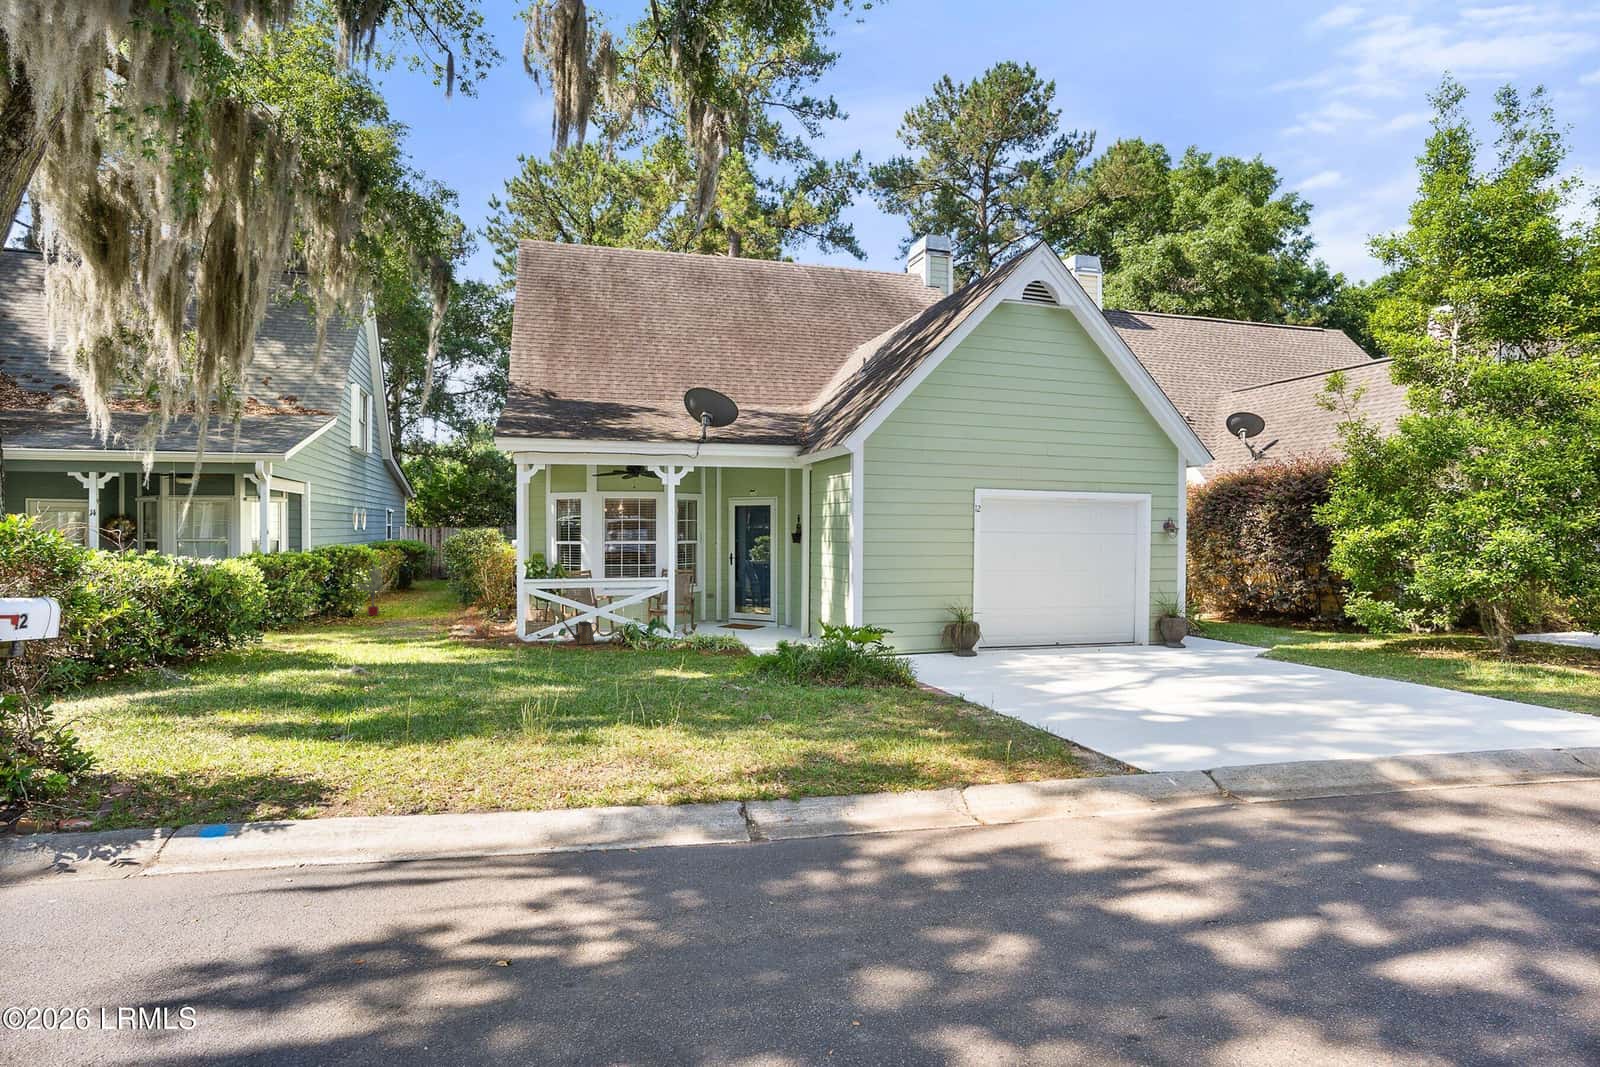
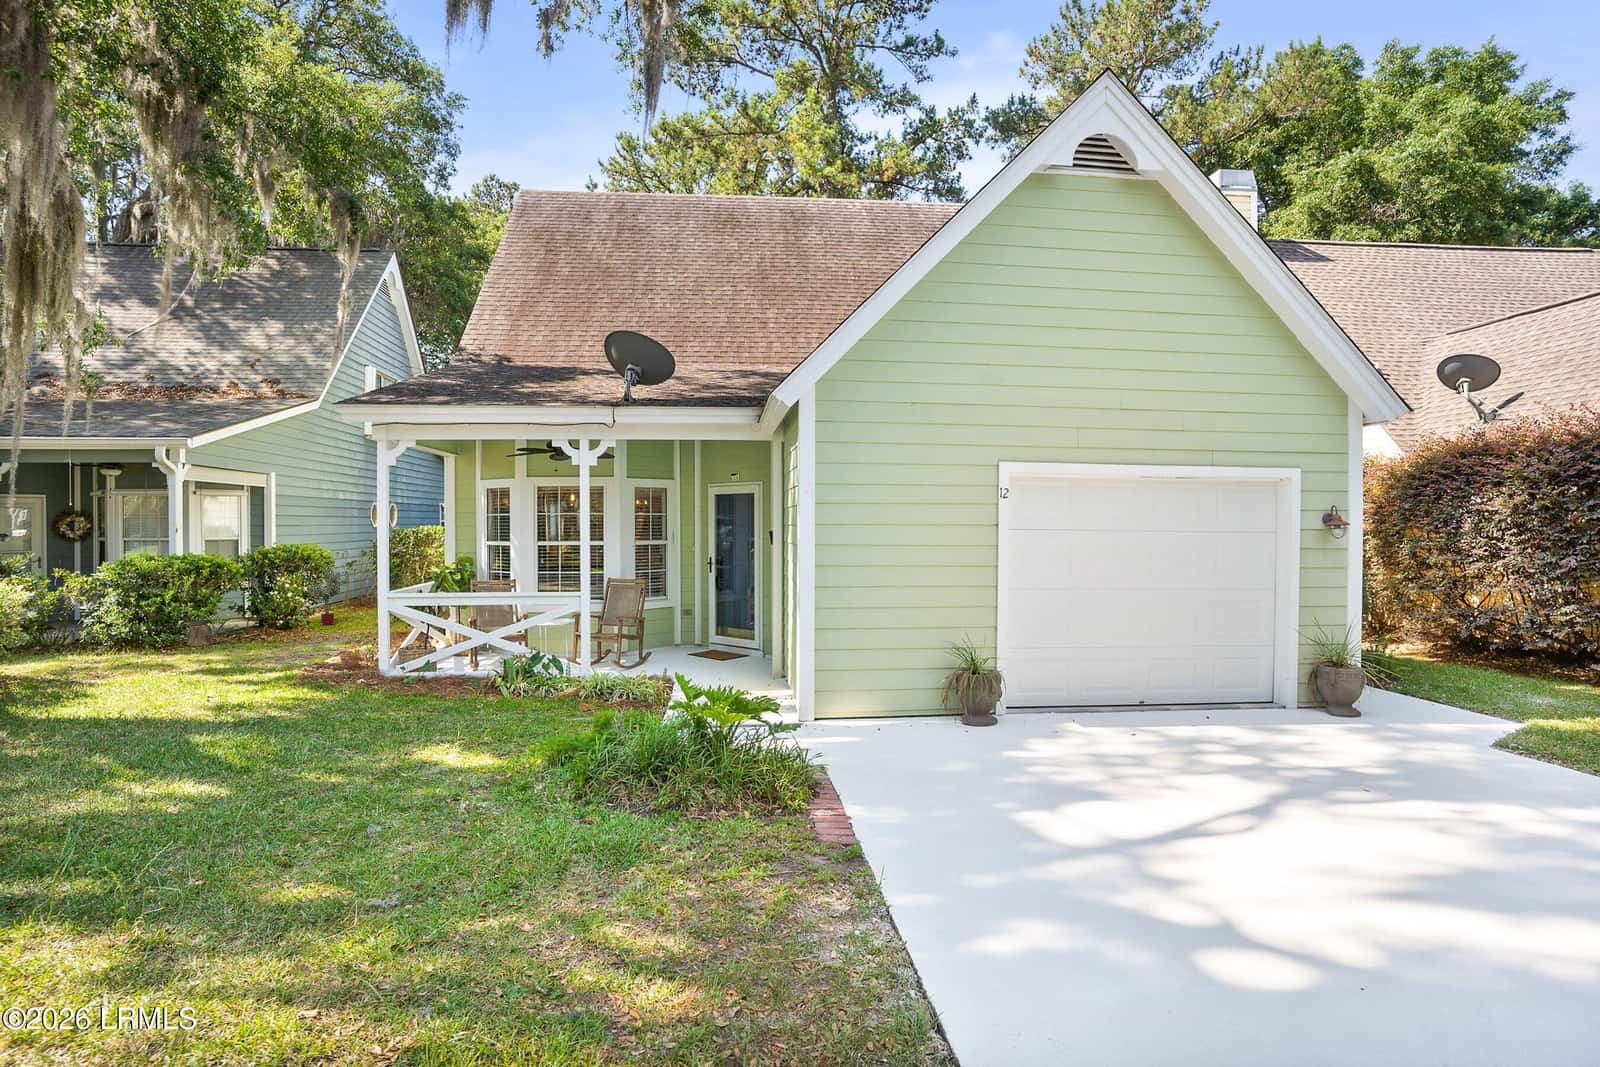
watering can: present [561,621,598,645] -> present [181,618,230,646]

